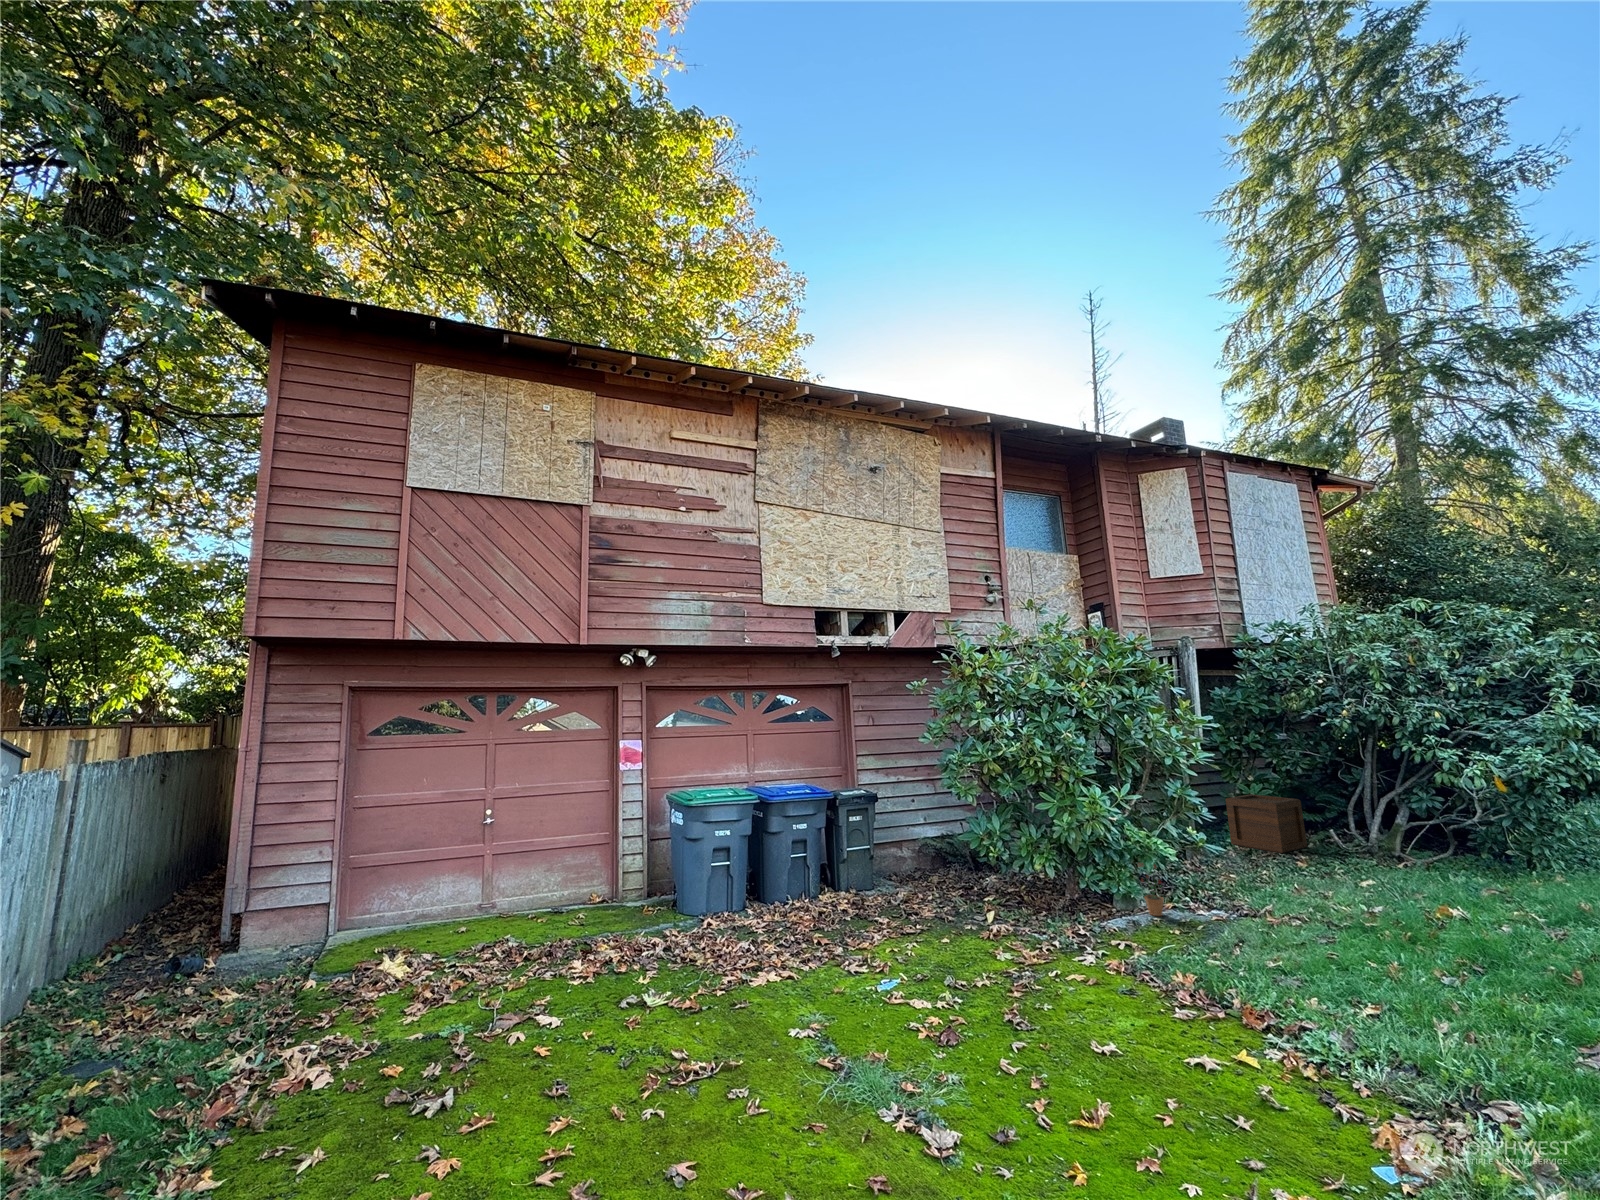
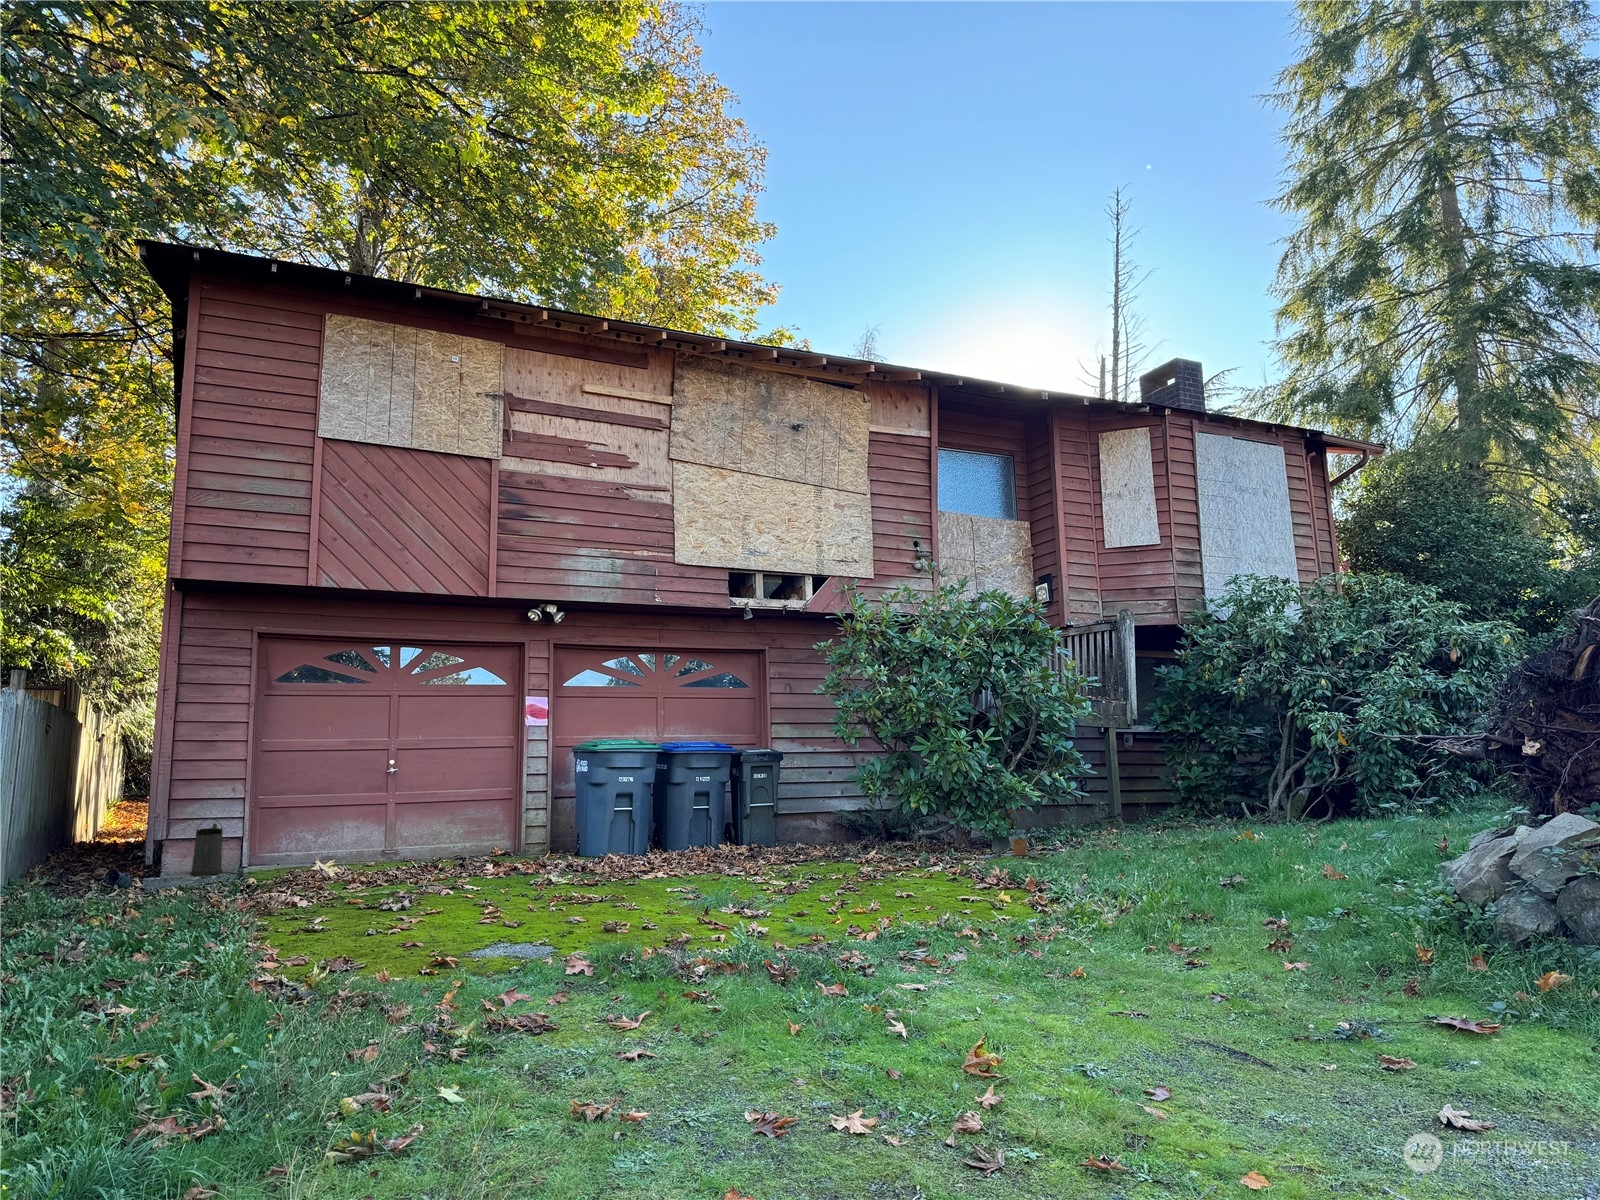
wooden crate: present [1226,794,1307,853] -> none [1154,777,1228,830]
watering can: none [240,902,285,976] -> present [190,818,223,875]

